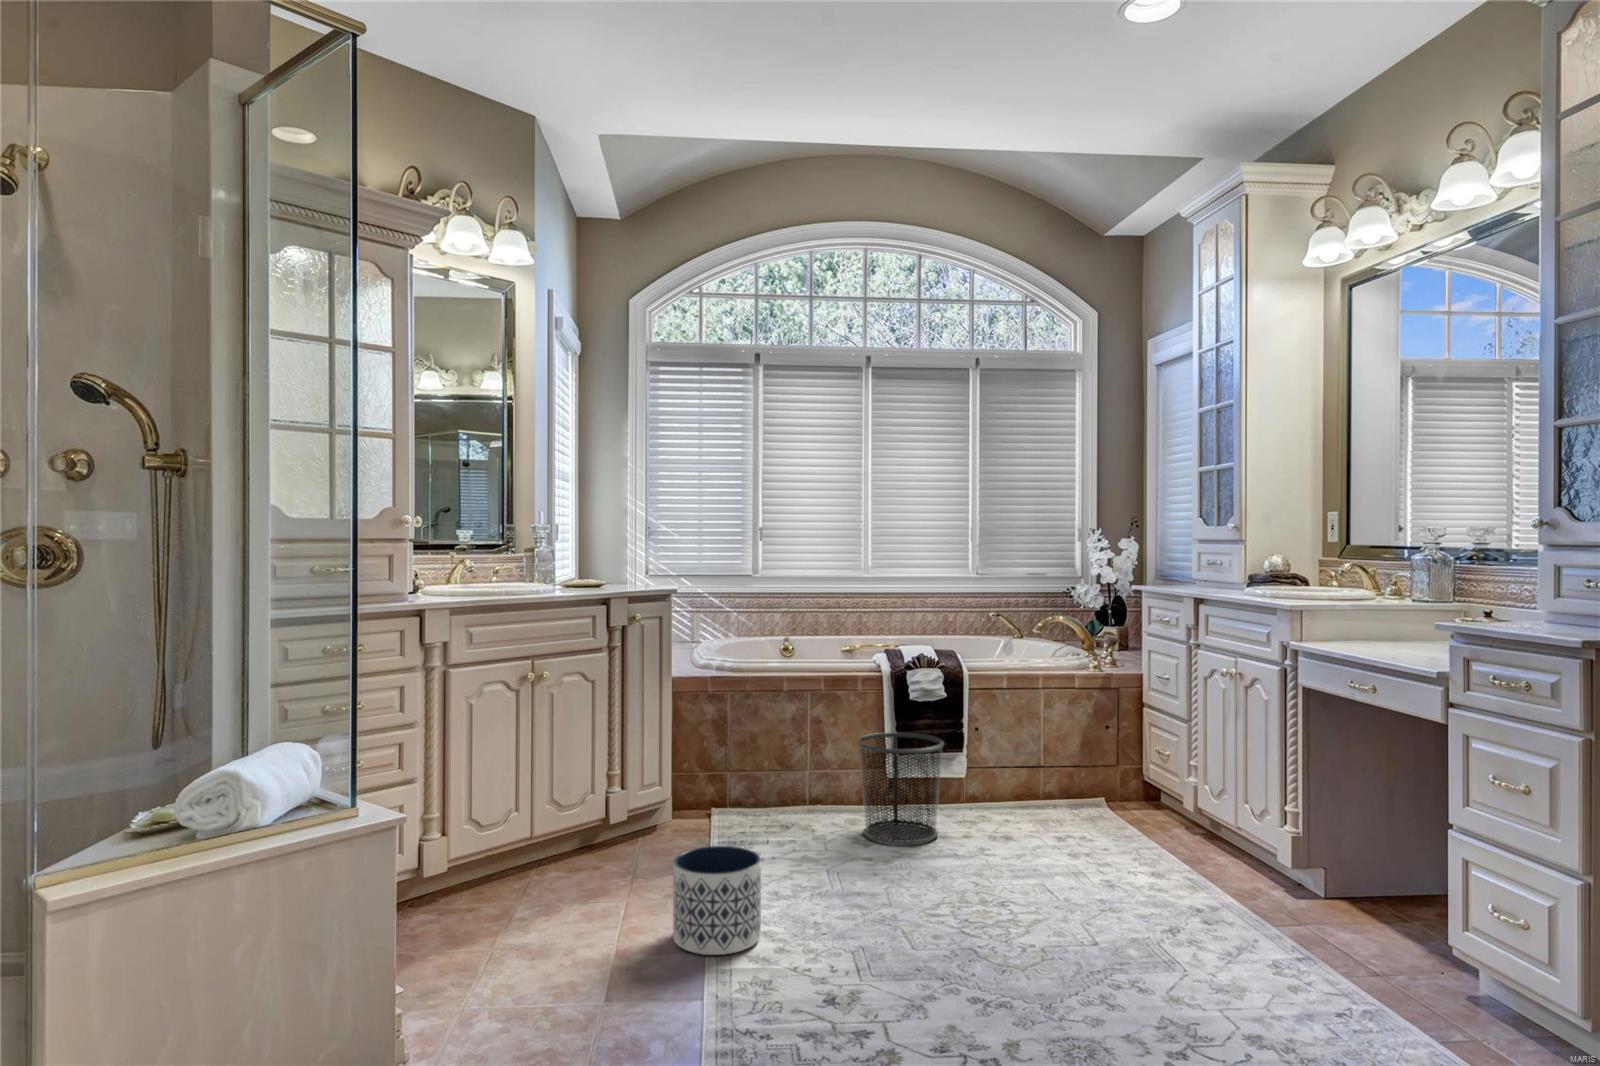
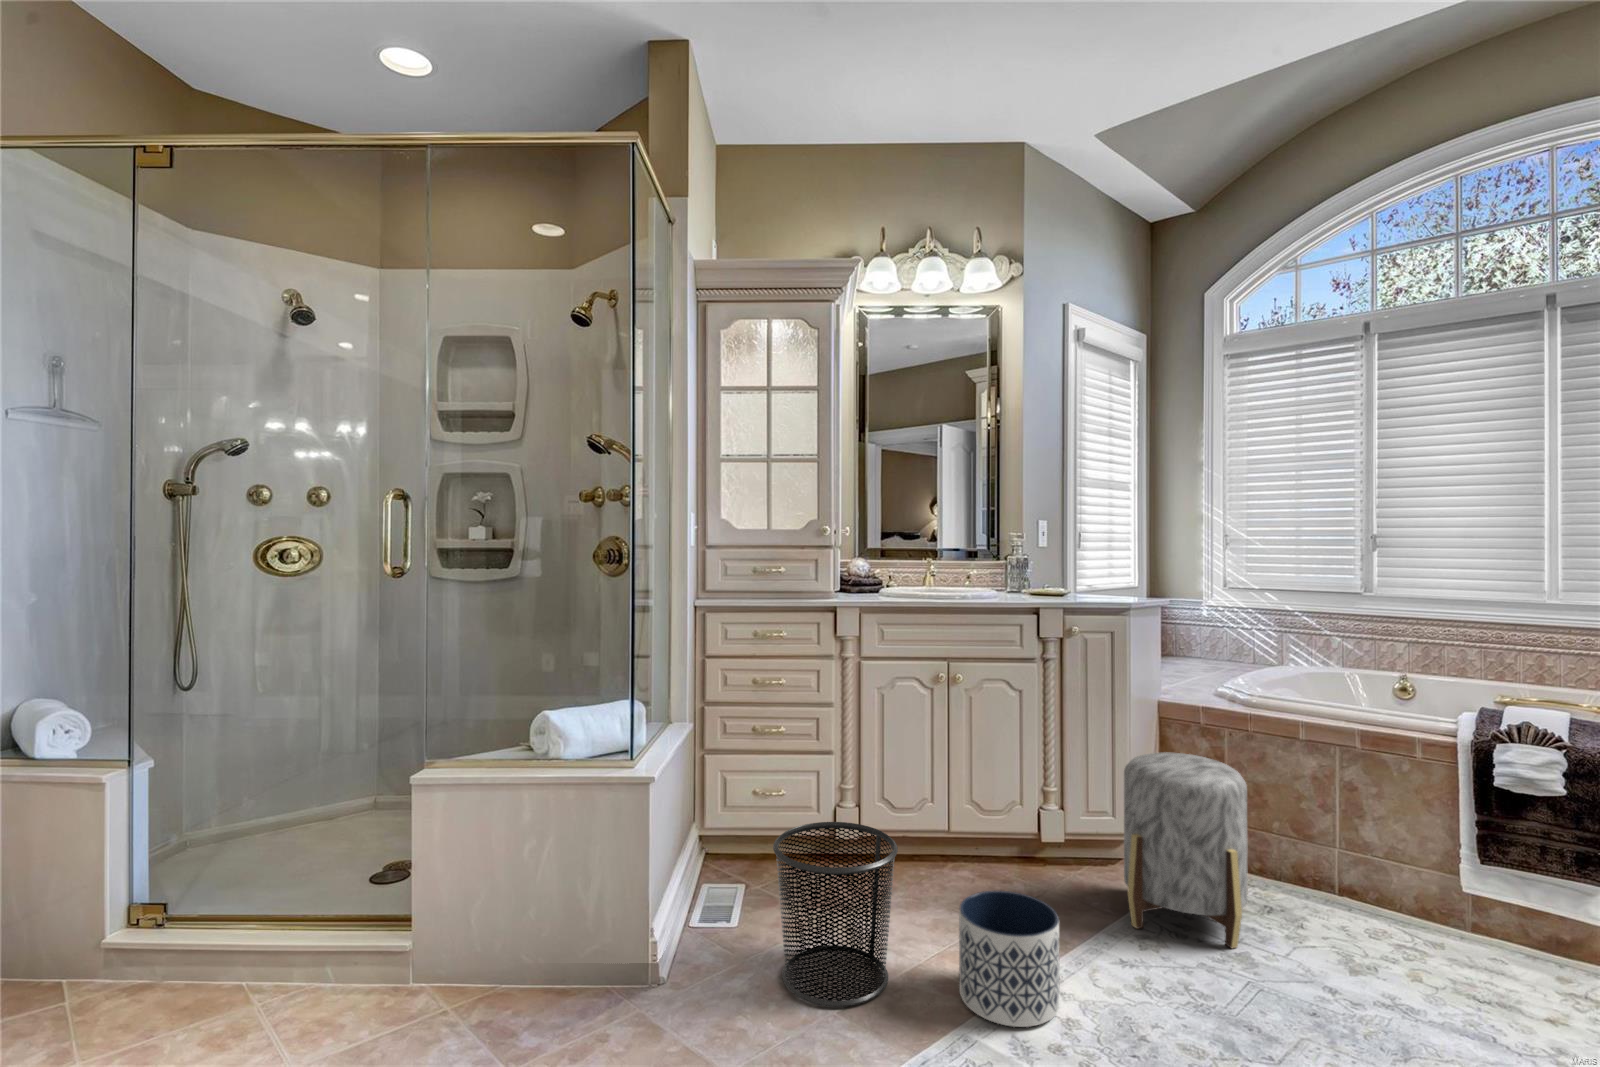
stool: none [694,712,801,867] -> present [1124,752,1248,948]
waste bin: present [857,732,944,845] -> present [773,822,898,1007]

